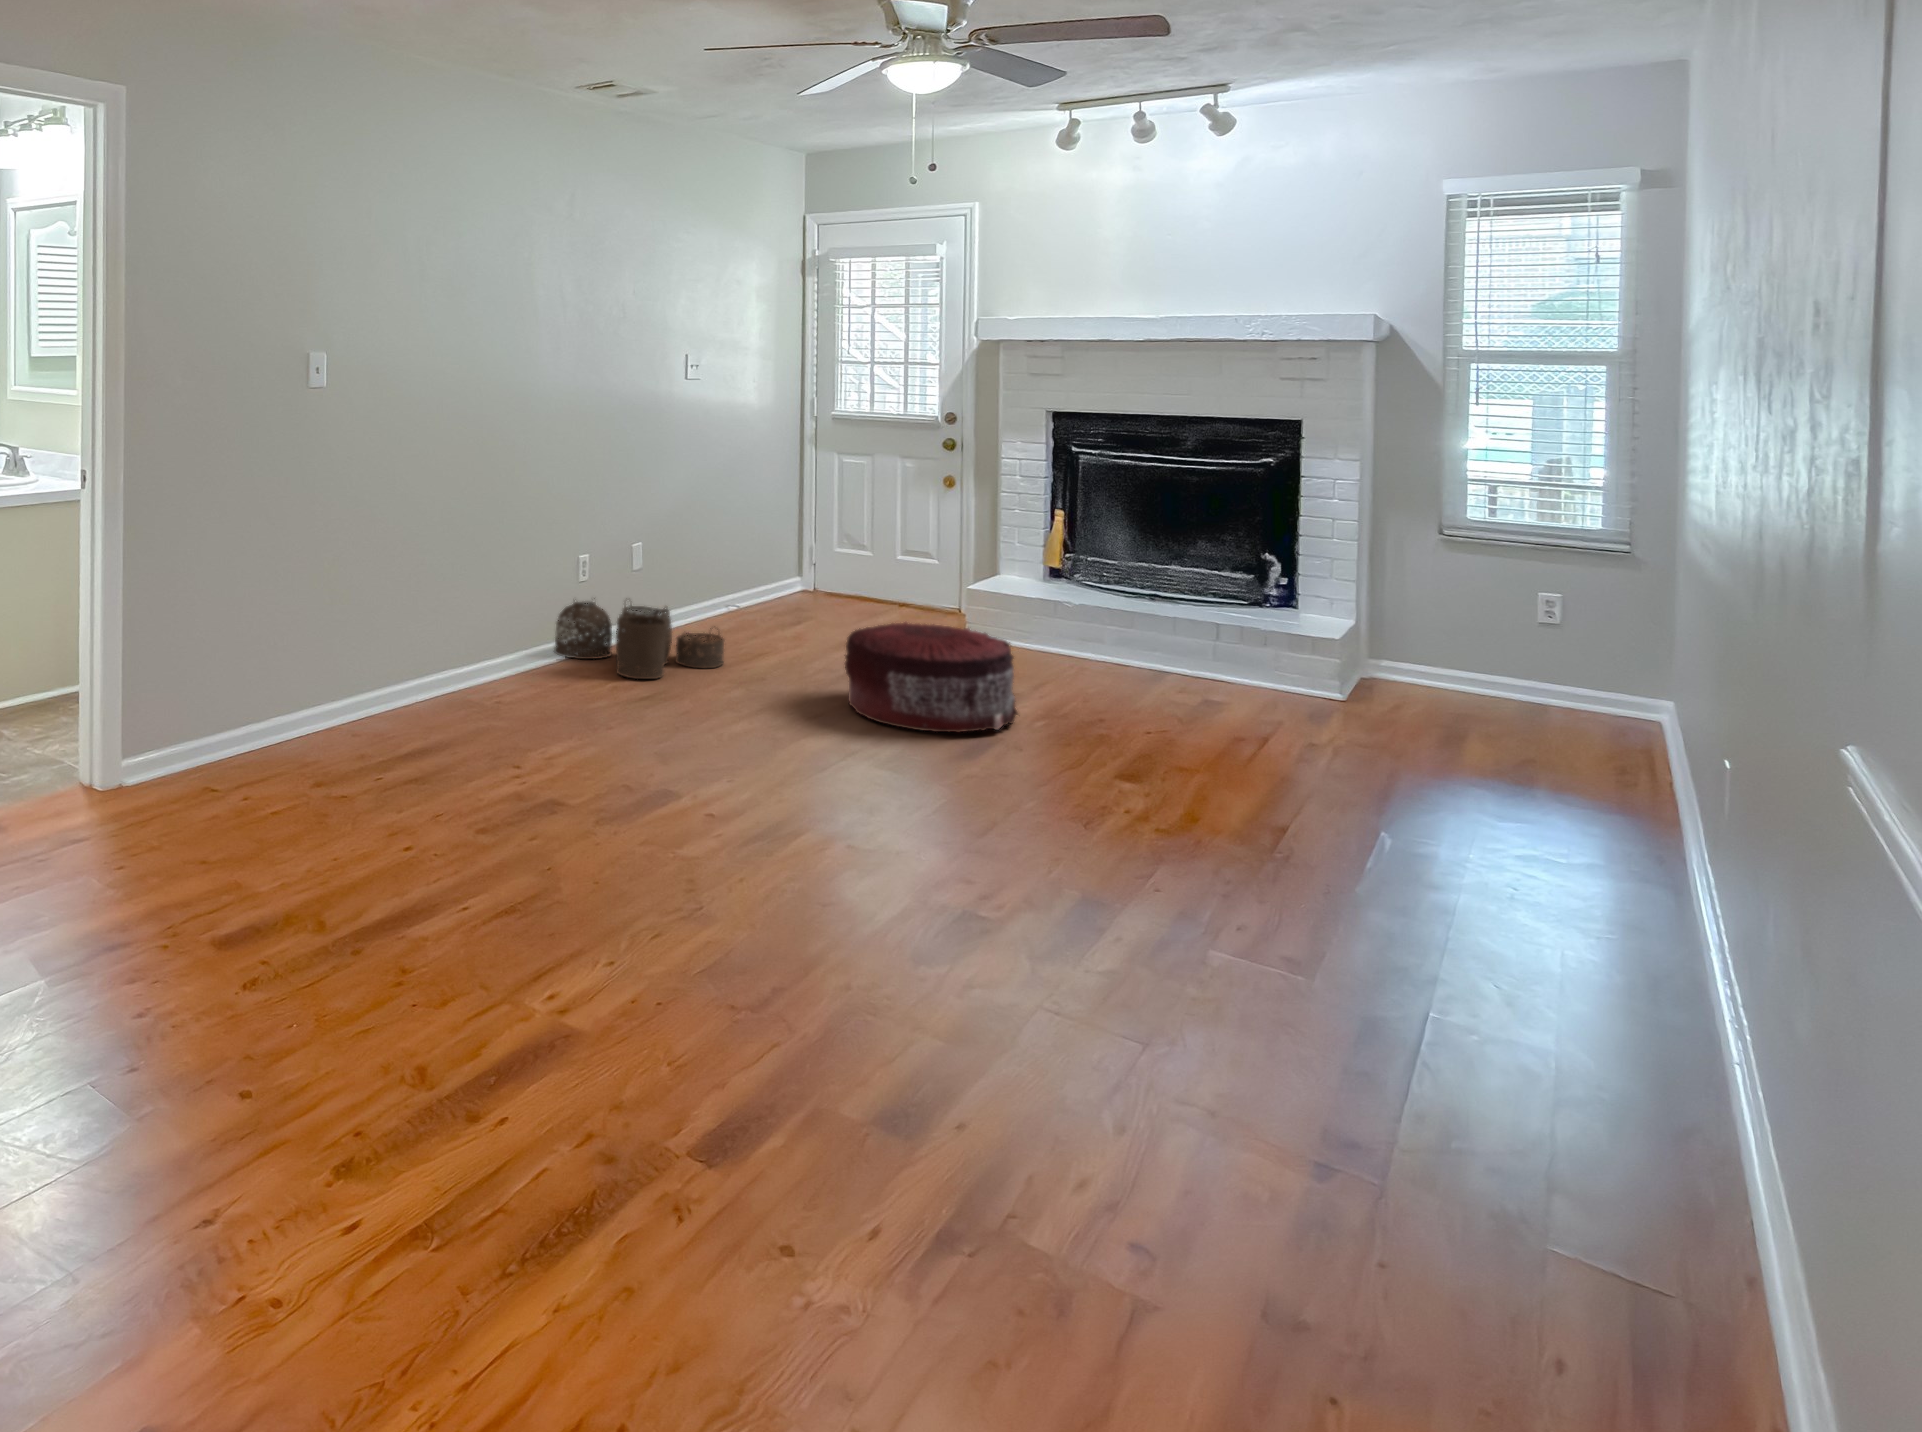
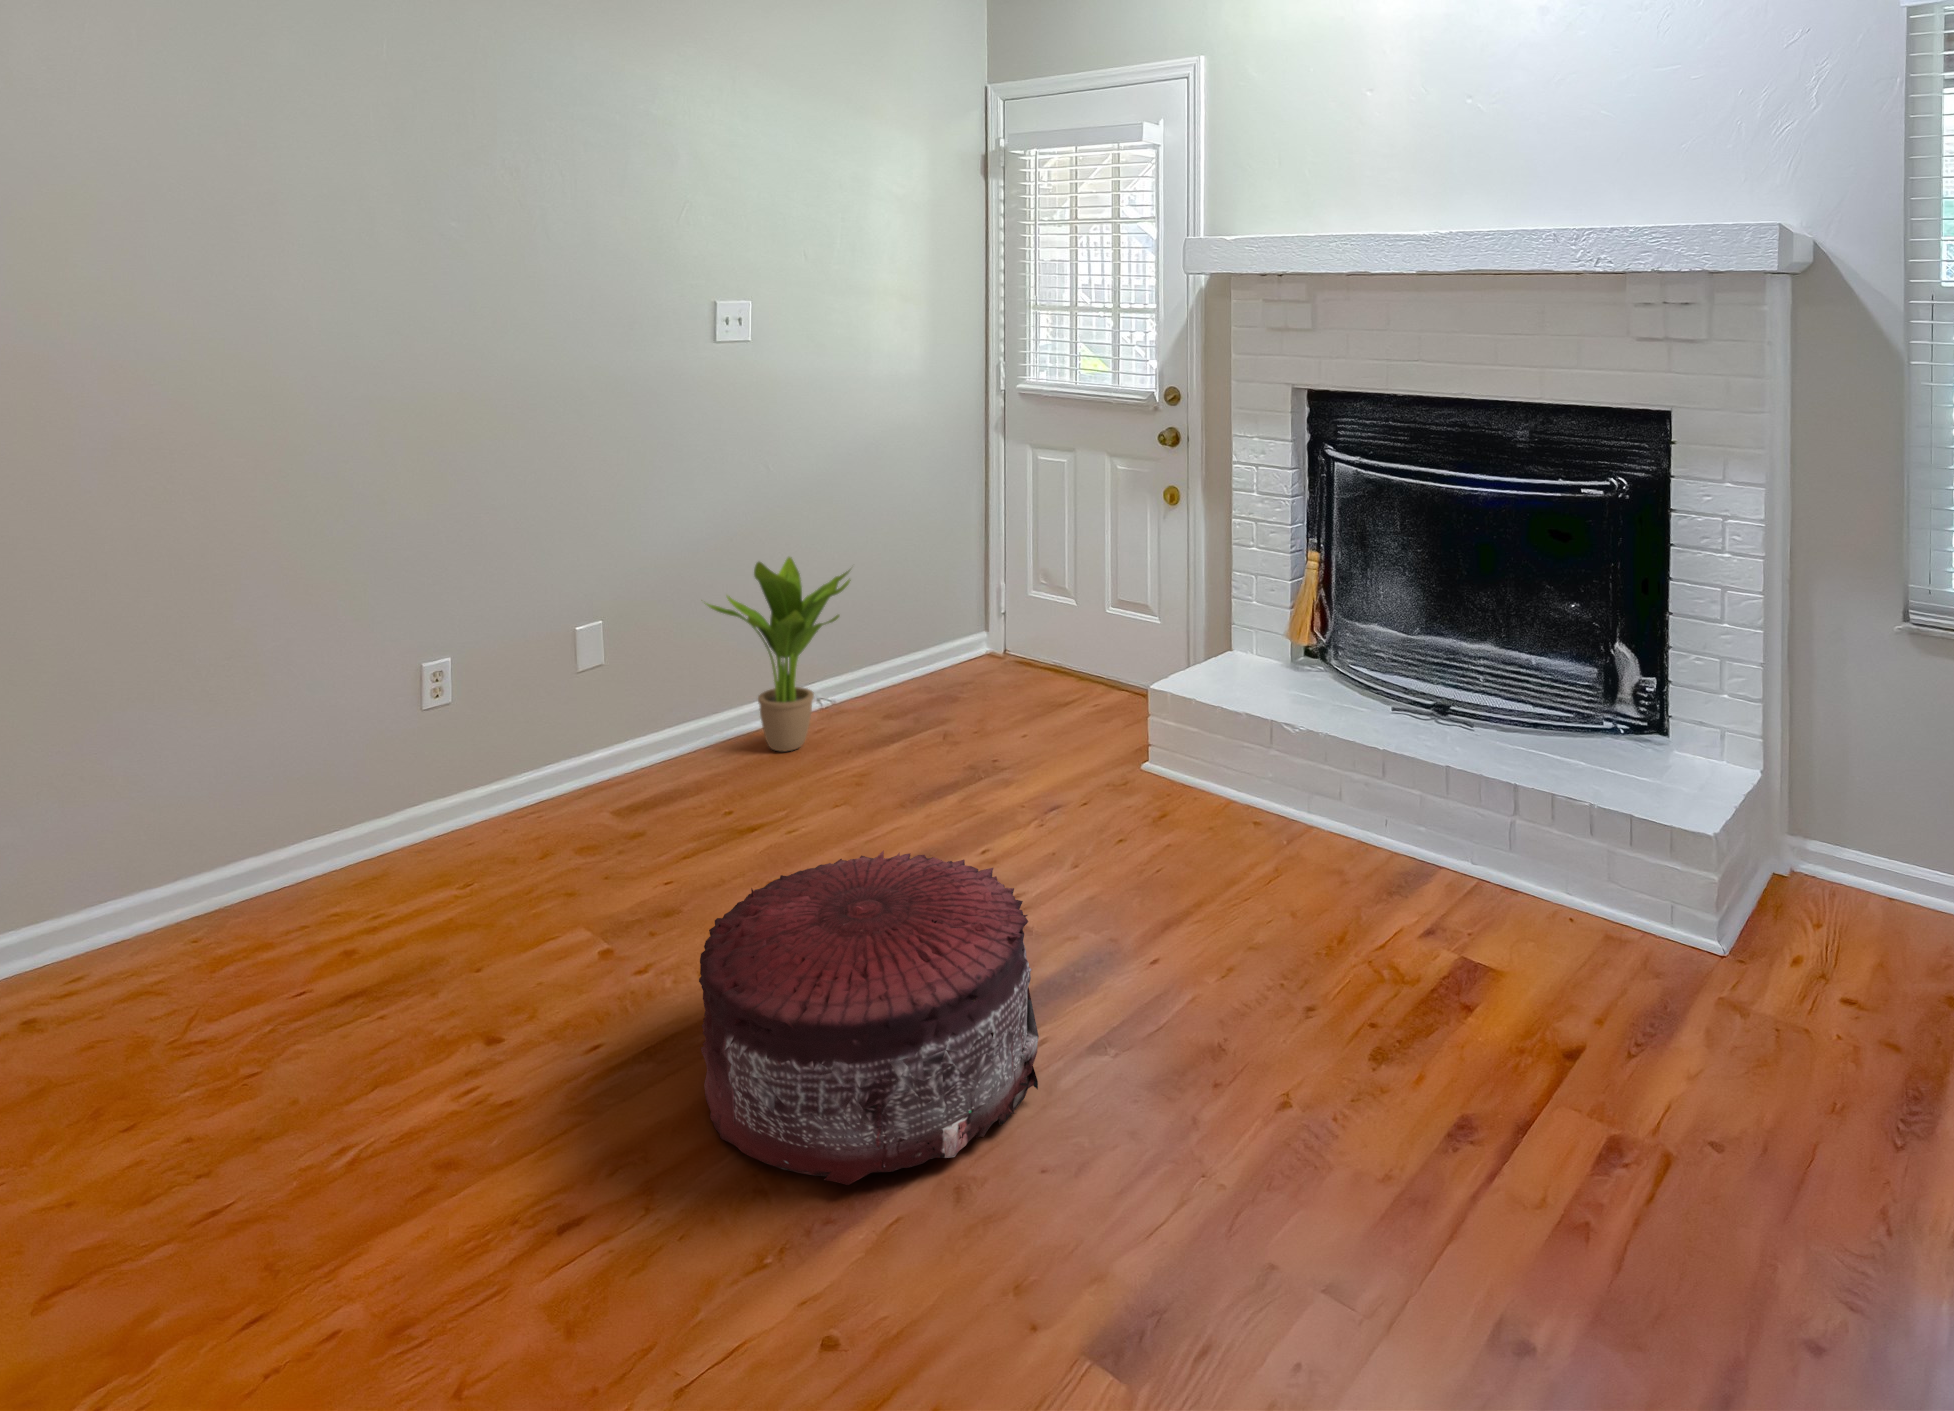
potted plant: none [690,500,780,621] -> present [707,557,851,751]
woven basket: present [554,598,724,679] -> none [338,773,634,974]

